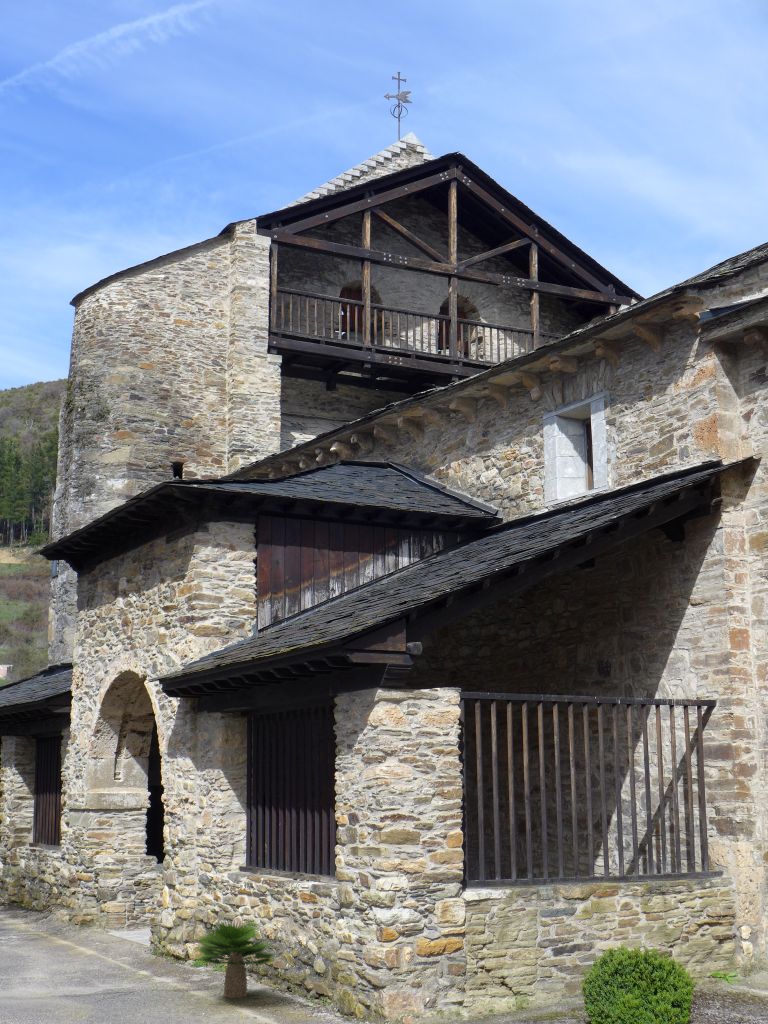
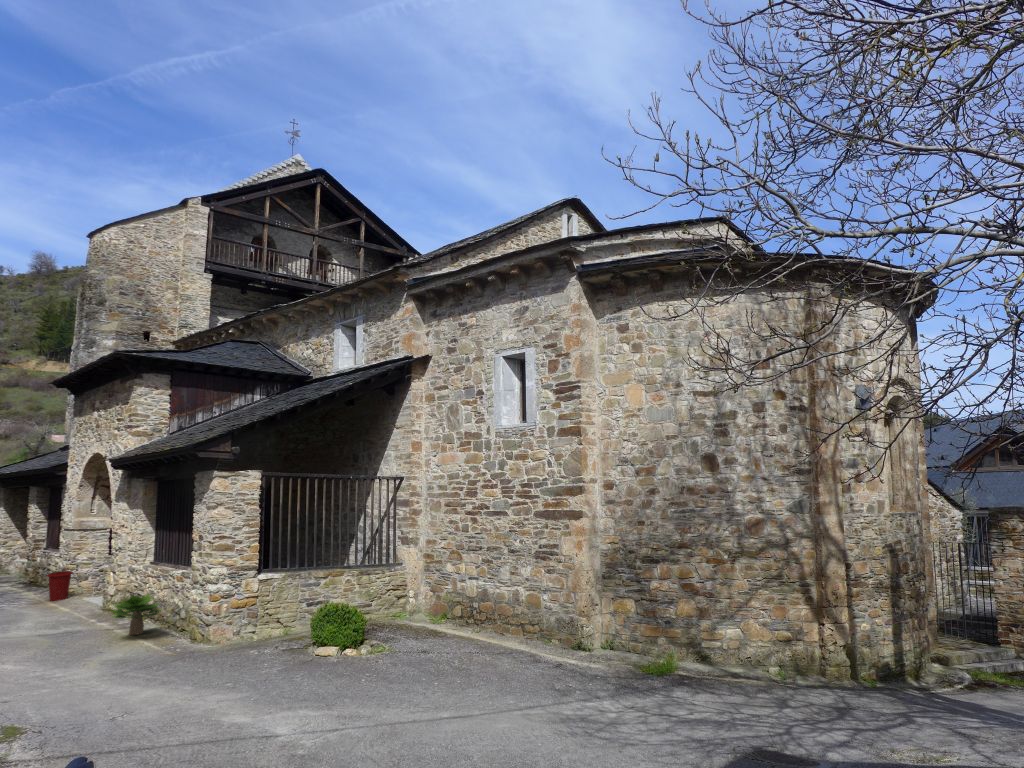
waste bin: none [51,883,92,935] -> present [47,571,73,601]

